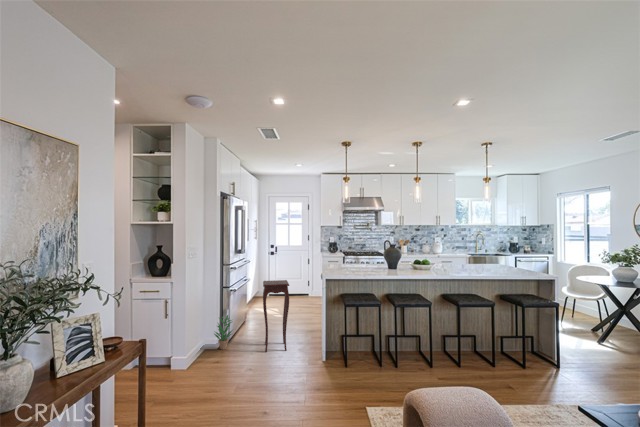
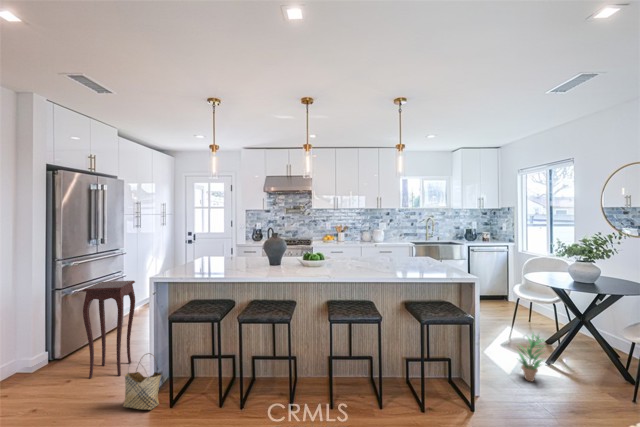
potted plant: present [214,315,232,350] -> present [519,335,544,381]
woven basket: none [312,330,337,368] -> present [123,353,161,410]

